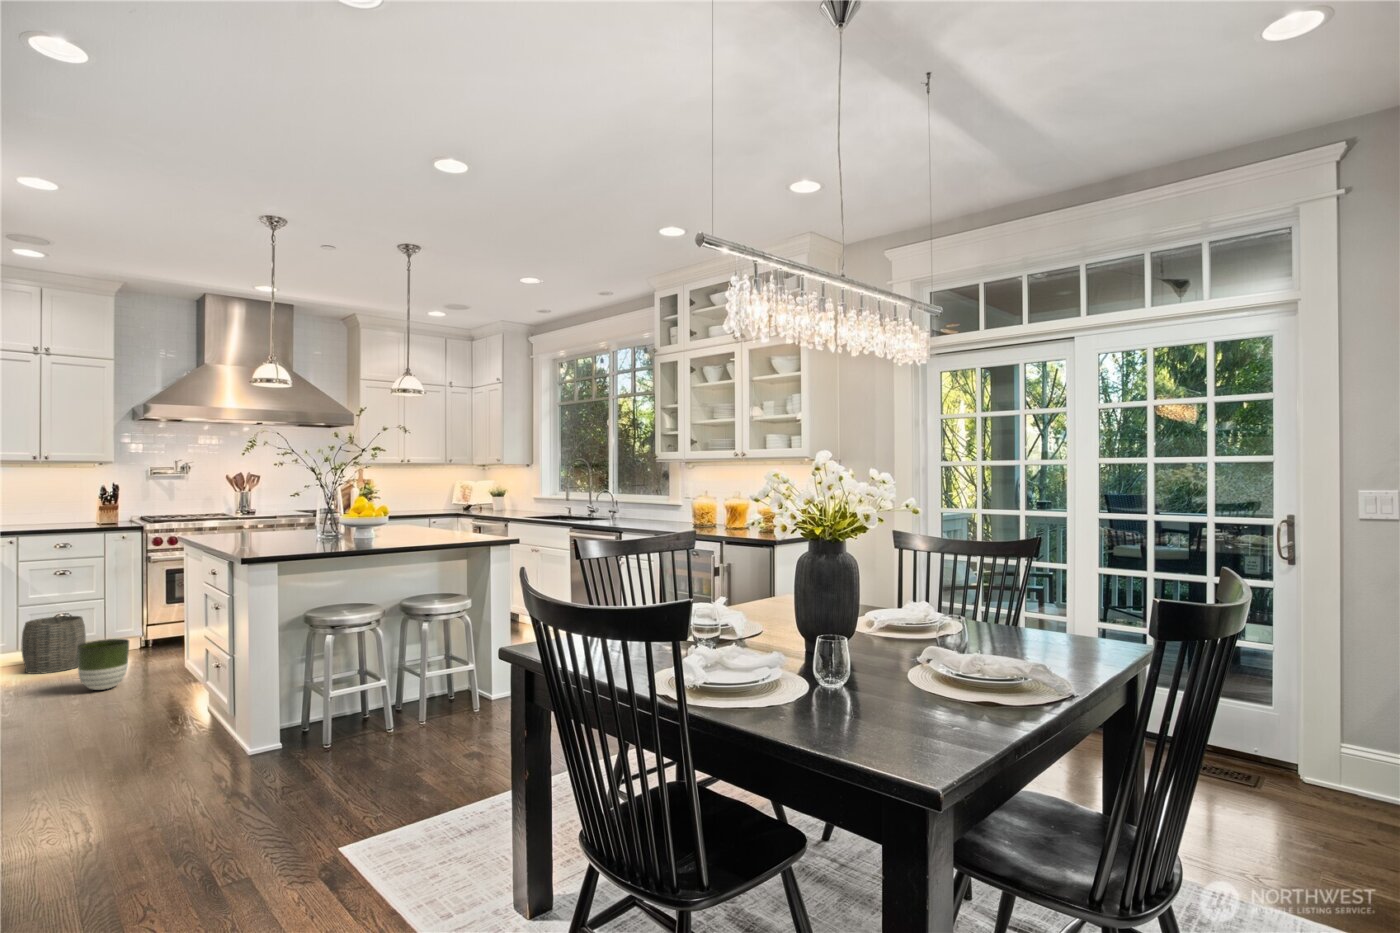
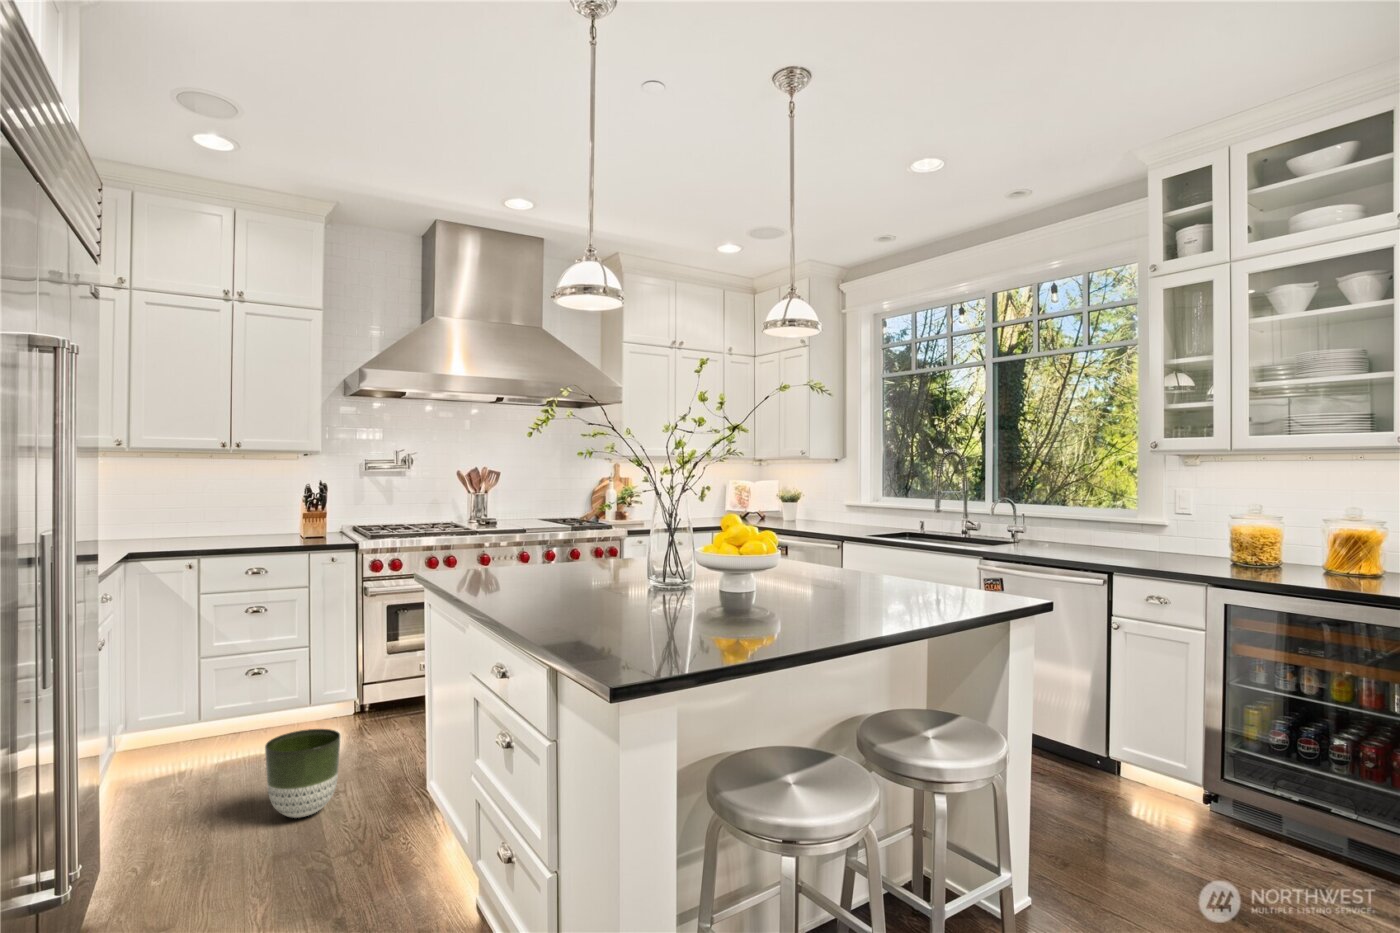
woven basket: present [21,616,86,674] -> none [201,673,284,764]

